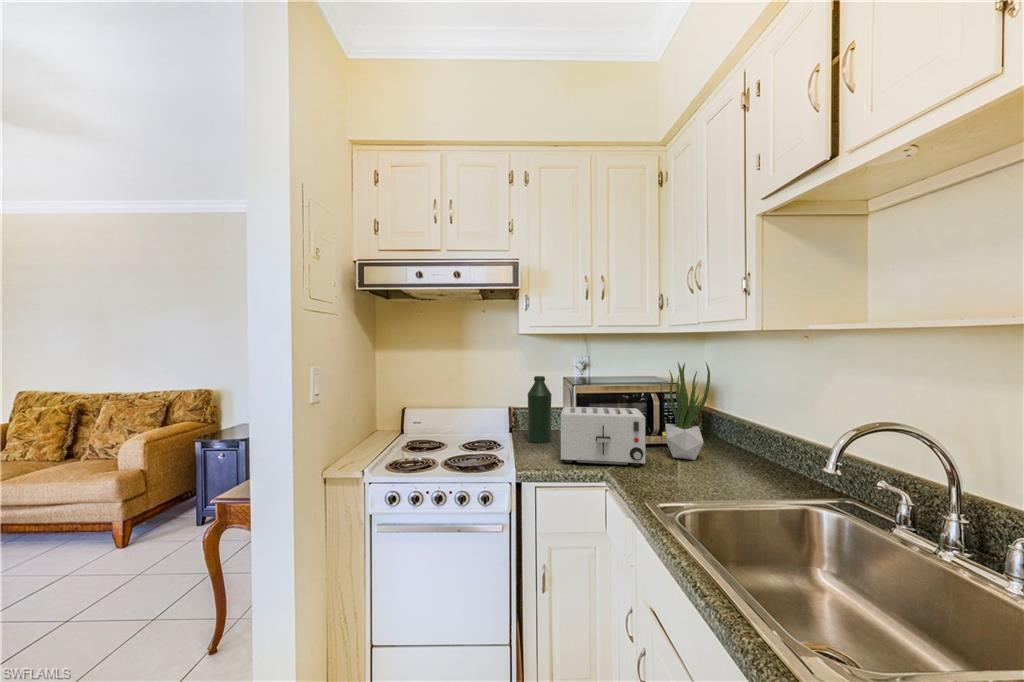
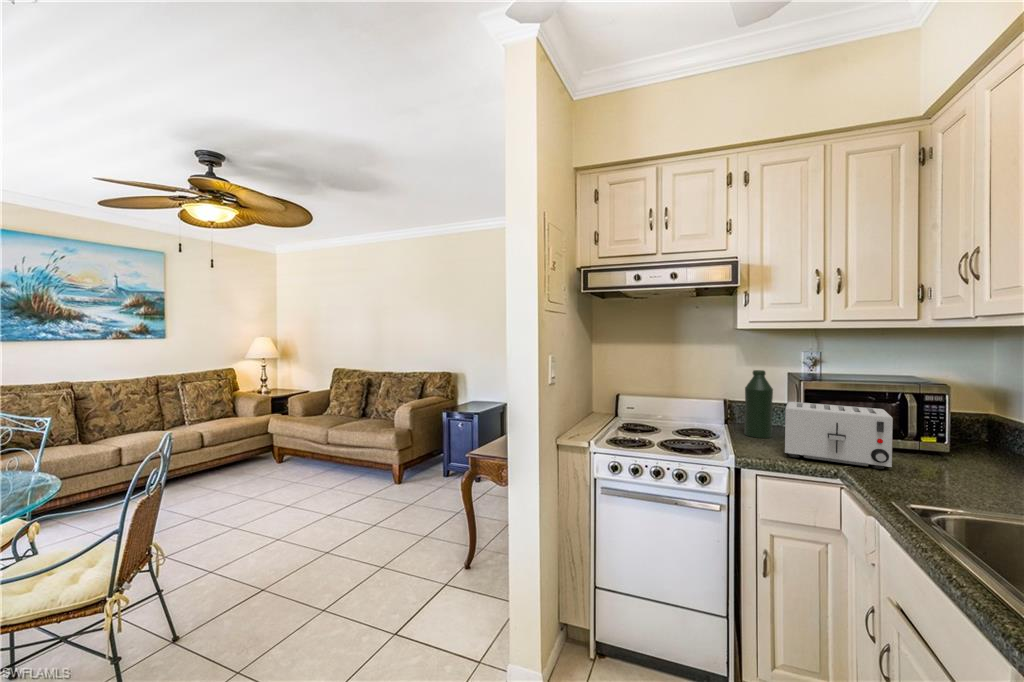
potted plant: present [665,362,710,460] -> none [923,358,991,472]

